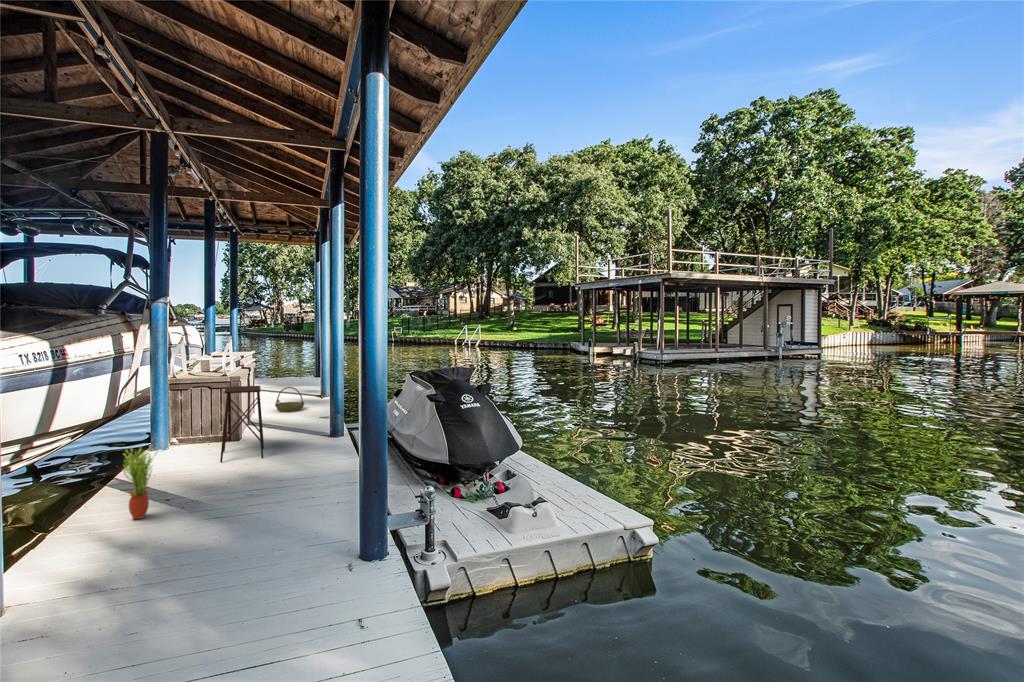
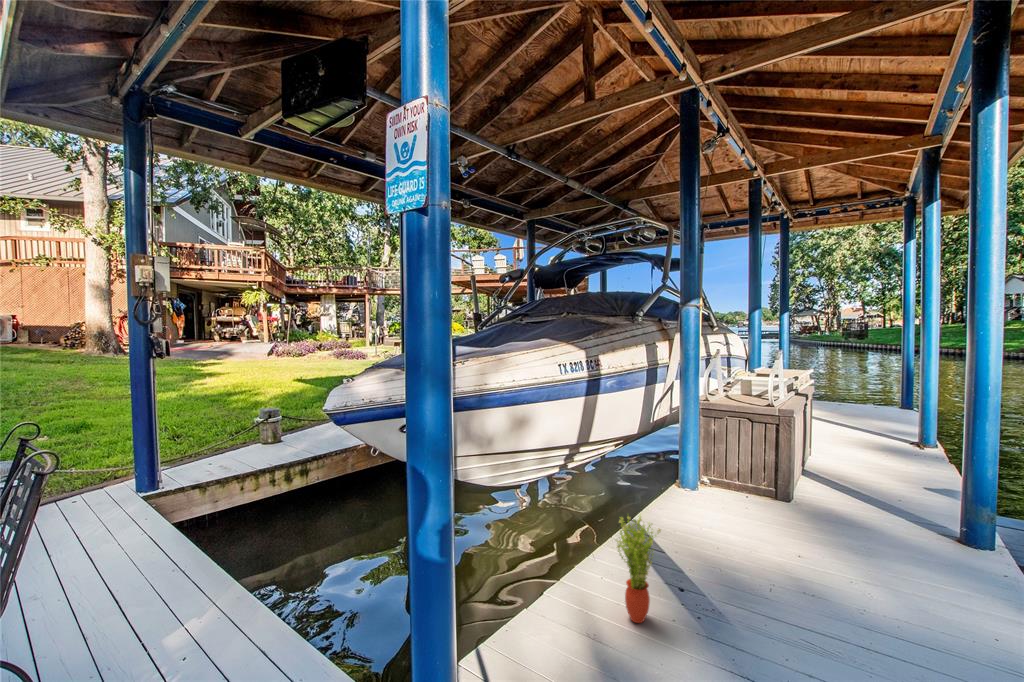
side table: present [220,386,264,462] -> none [759,424,829,555]
basket: present [275,387,304,412] -> none [841,424,892,463]

